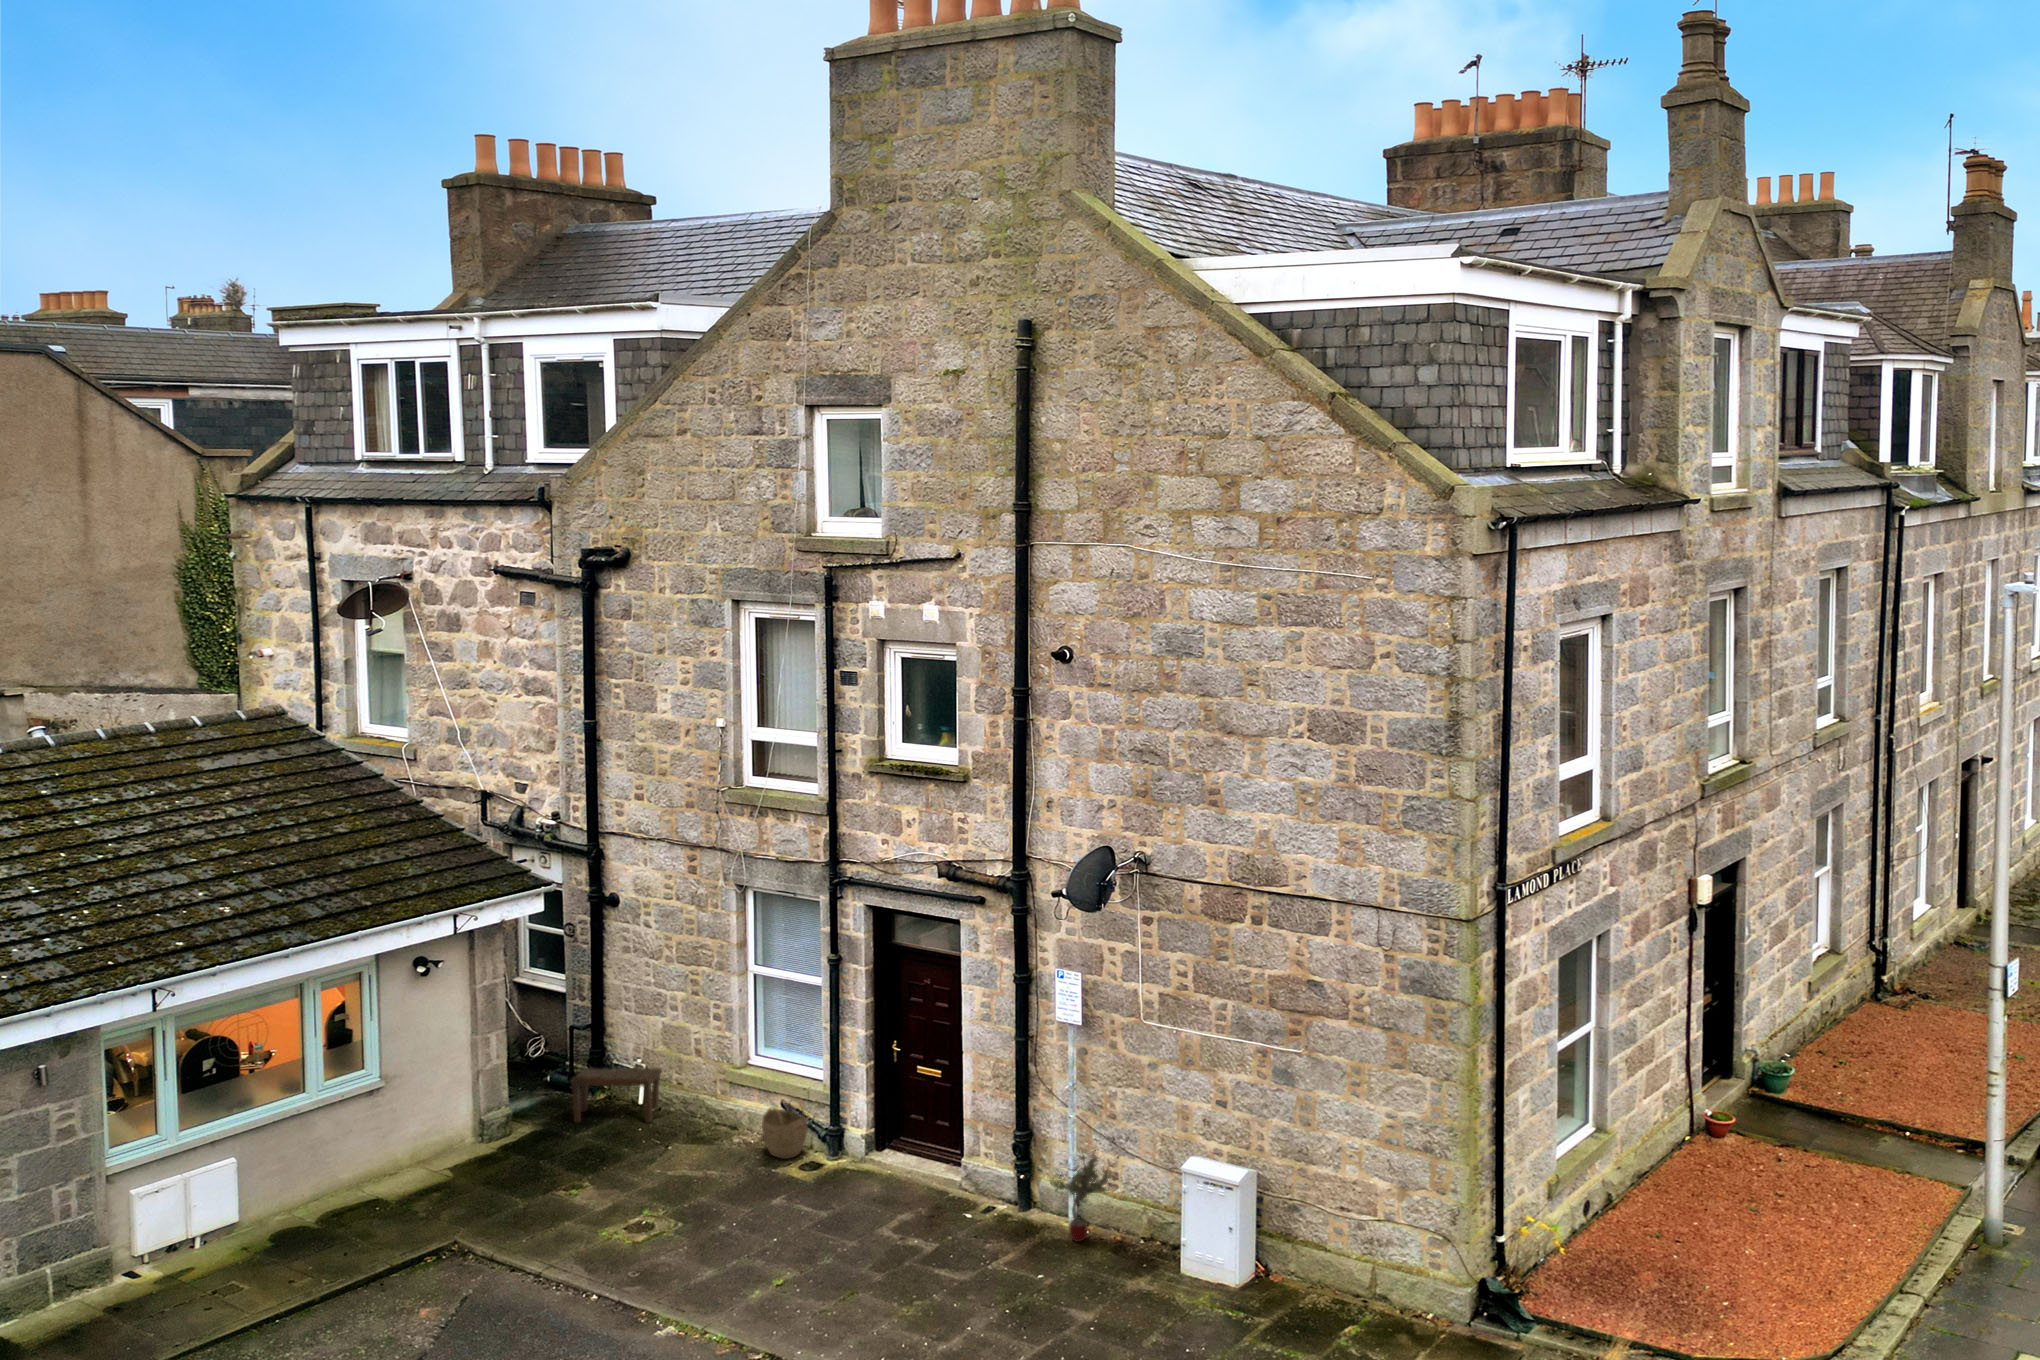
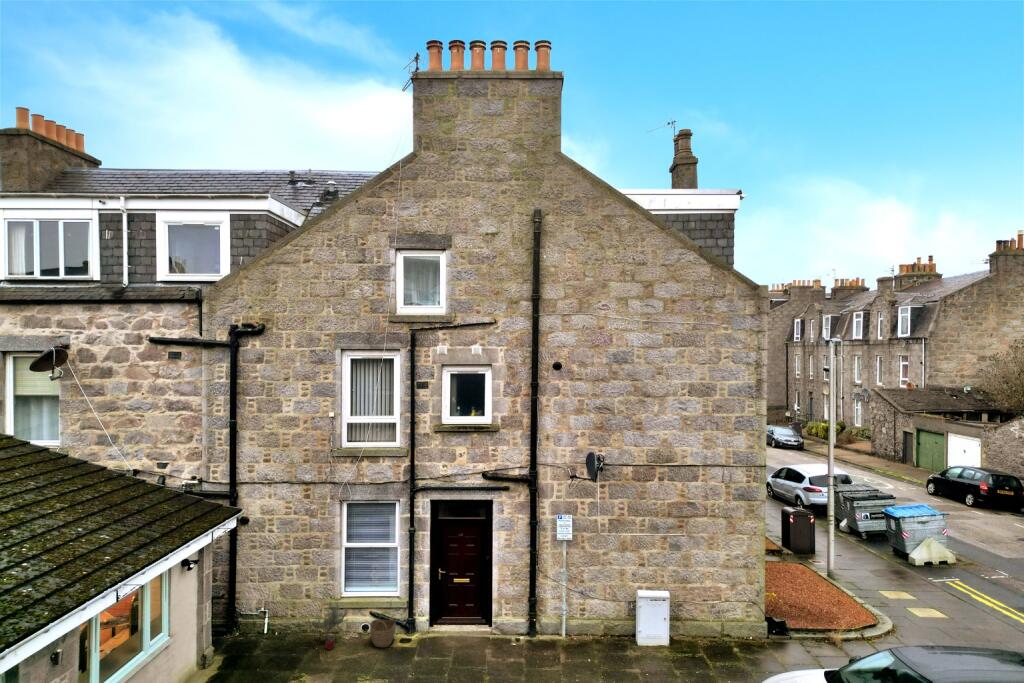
bench: present [571,1068,662,1123] -> none [233,614,286,664]
potted tree: present [1050,1150,1111,1242] -> present [312,602,347,650]

